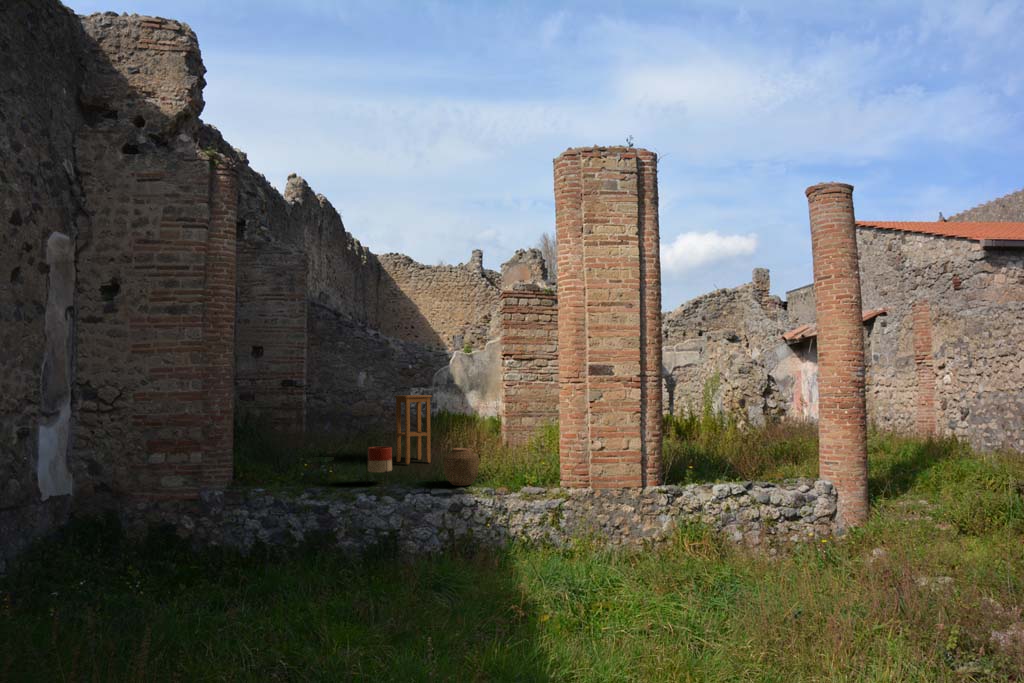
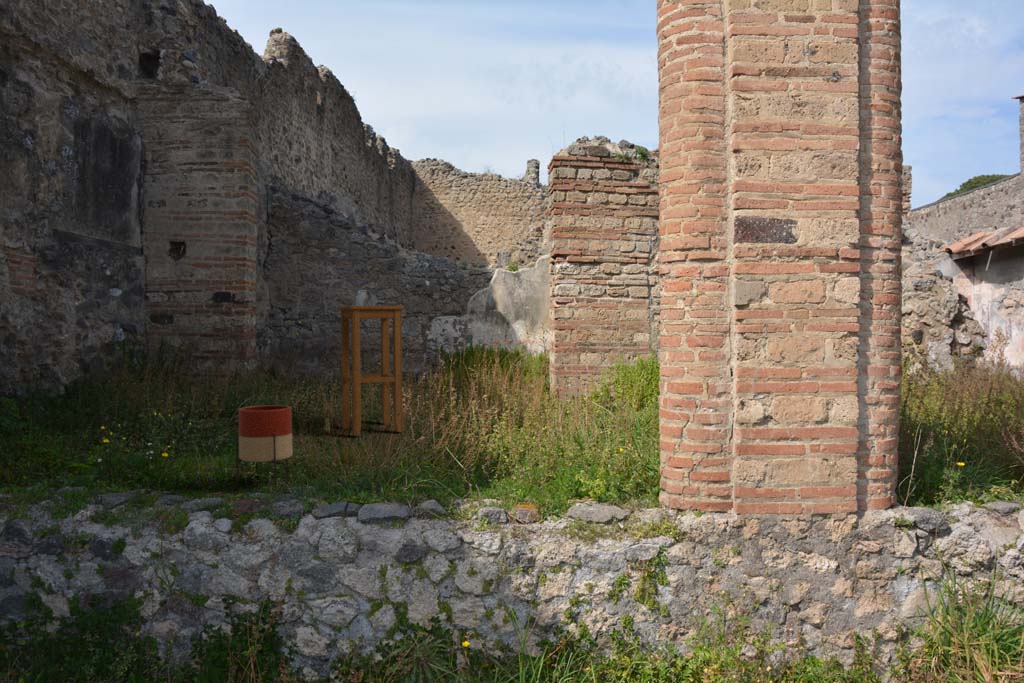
woven basket: present [444,448,478,485] -> none [401,410,476,494]

